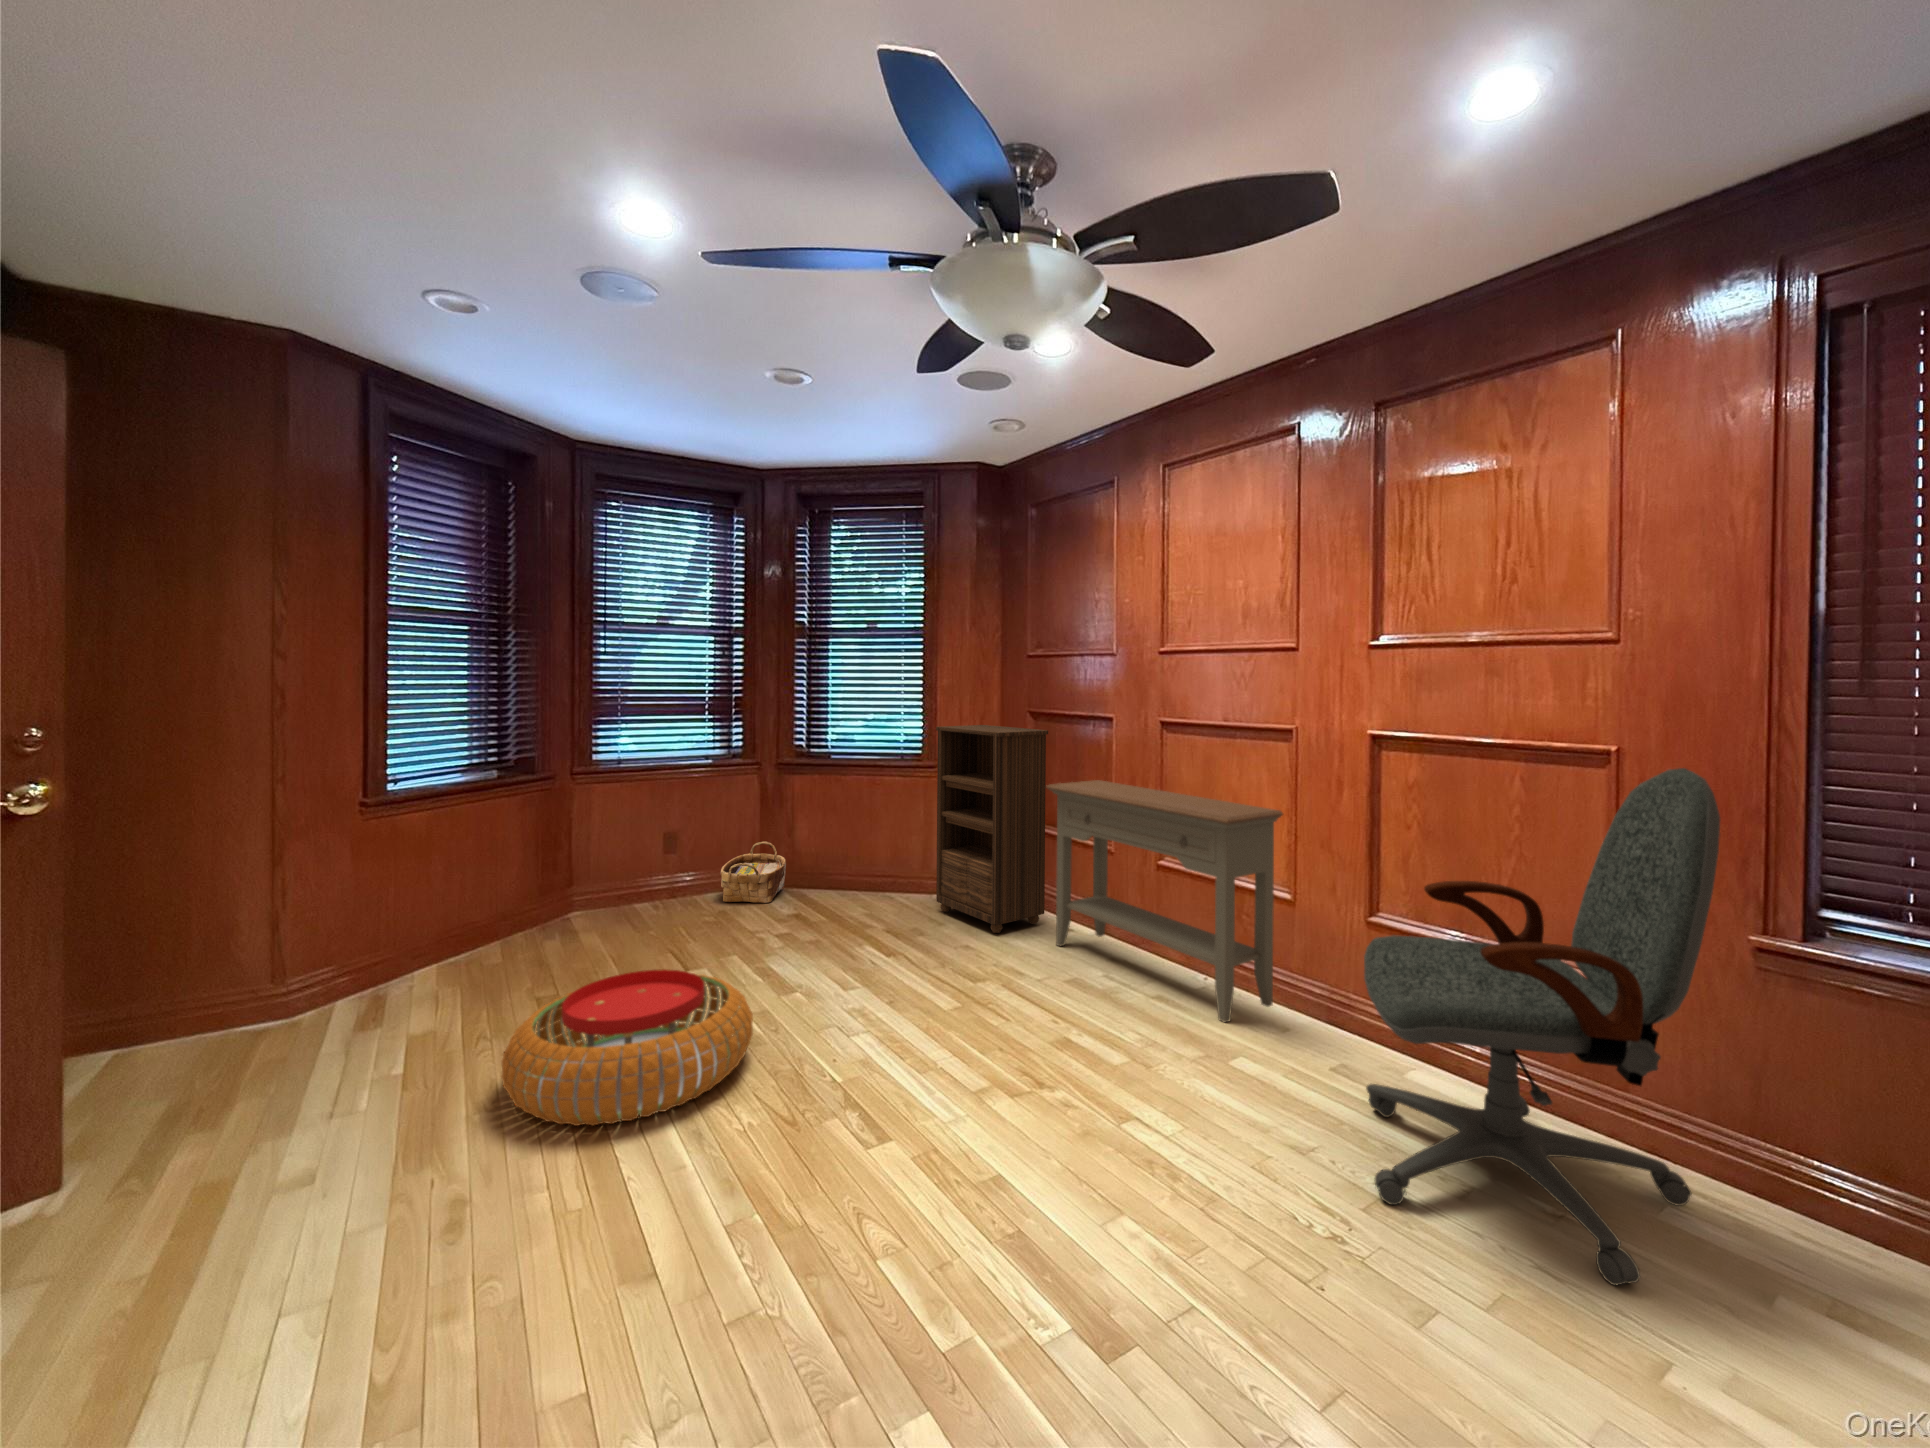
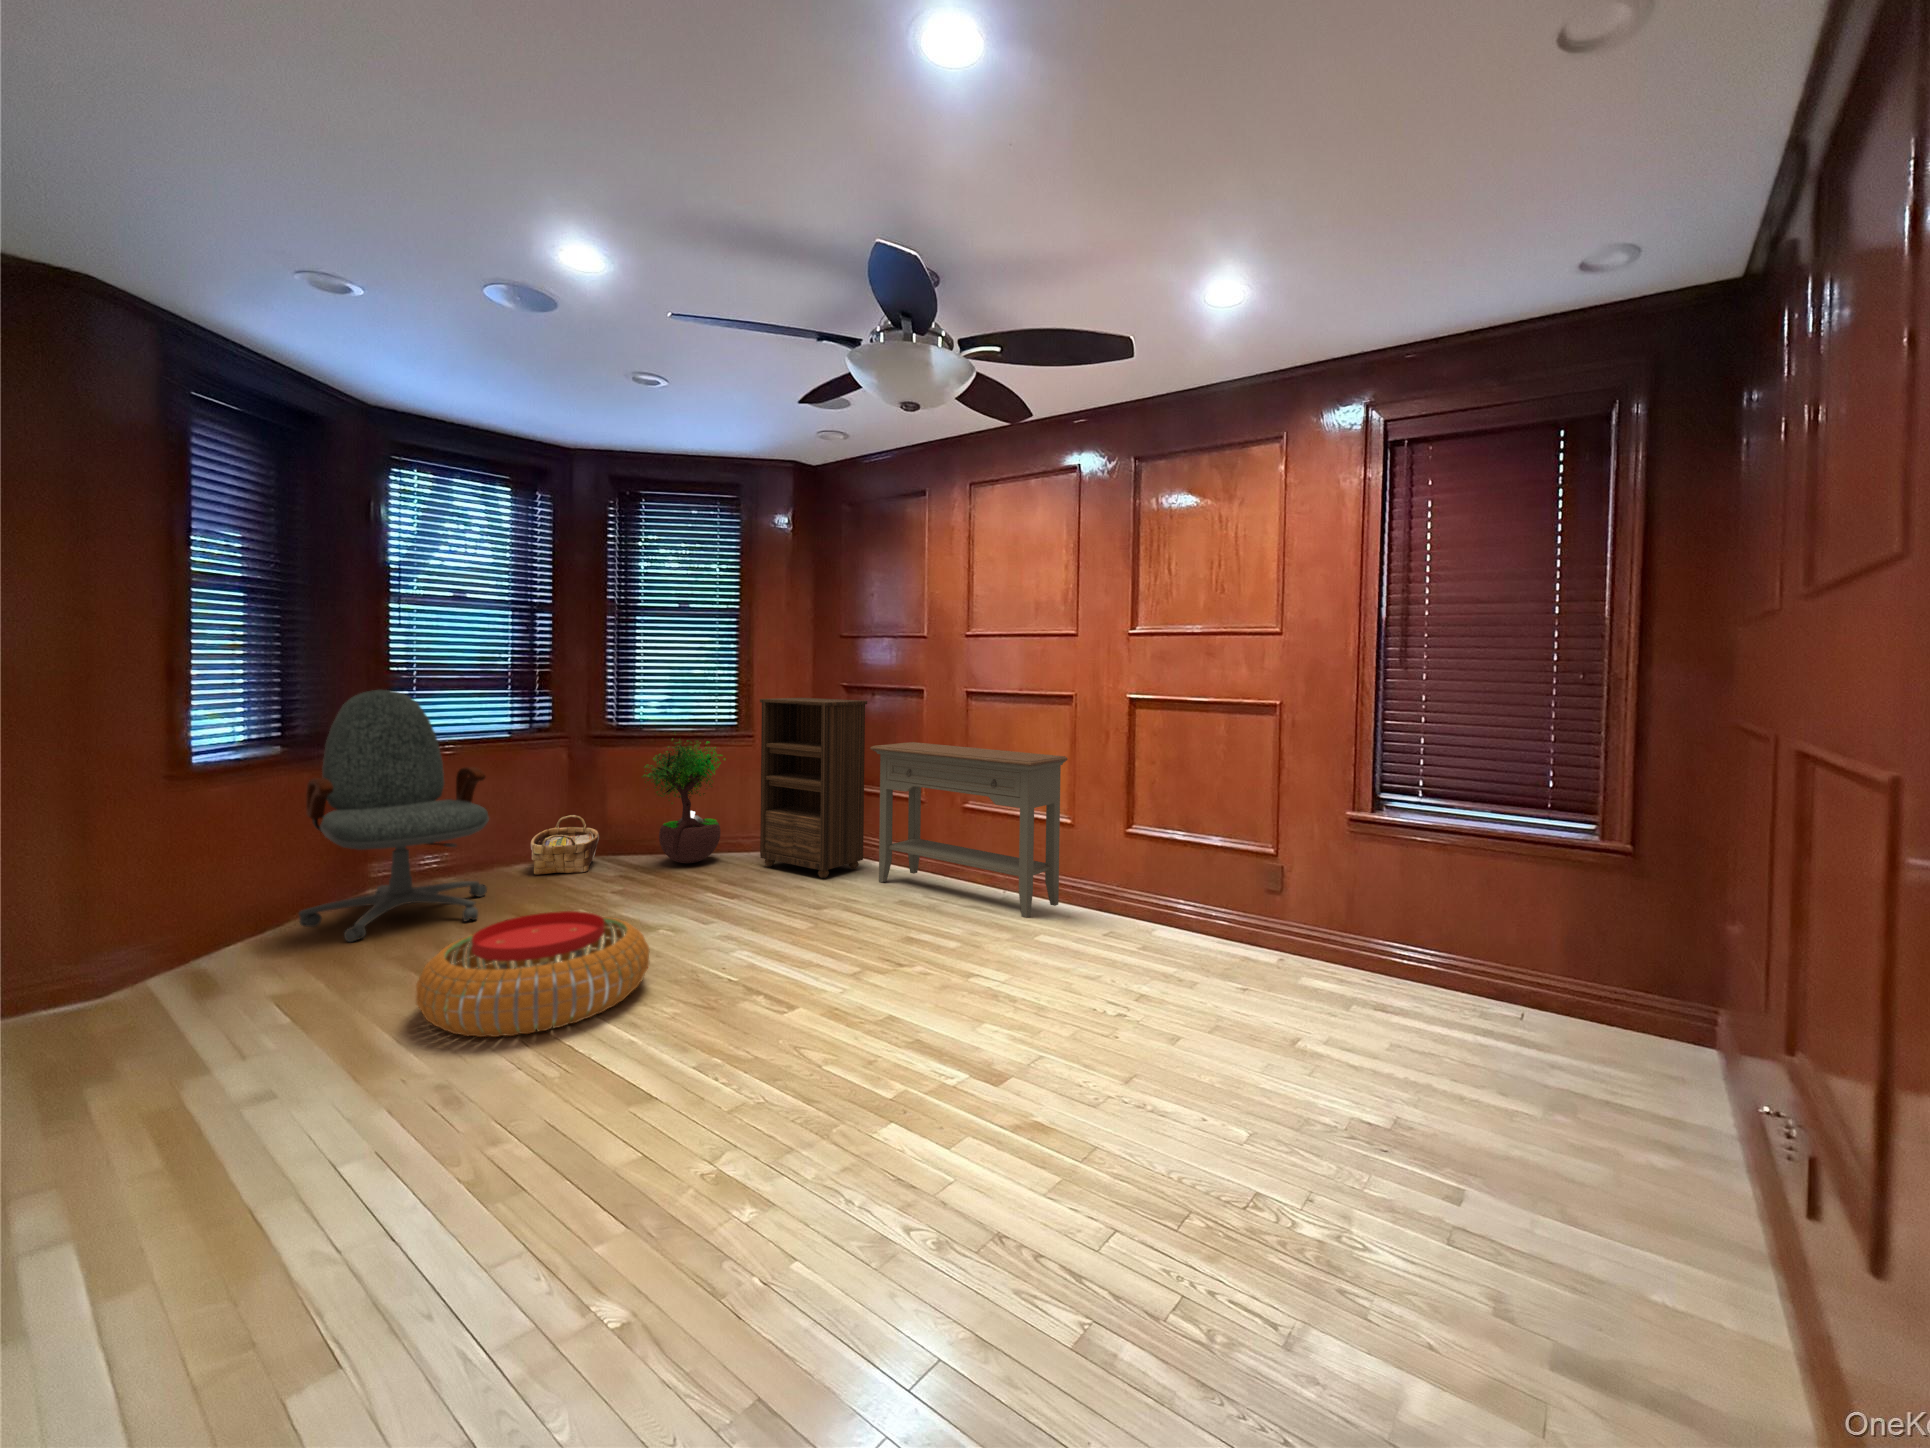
potted tree: none [819,761,903,901] -> present [642,732,725,863]
office chair: present [1364,768,1720,1285] -> present [299,689,489,942]

